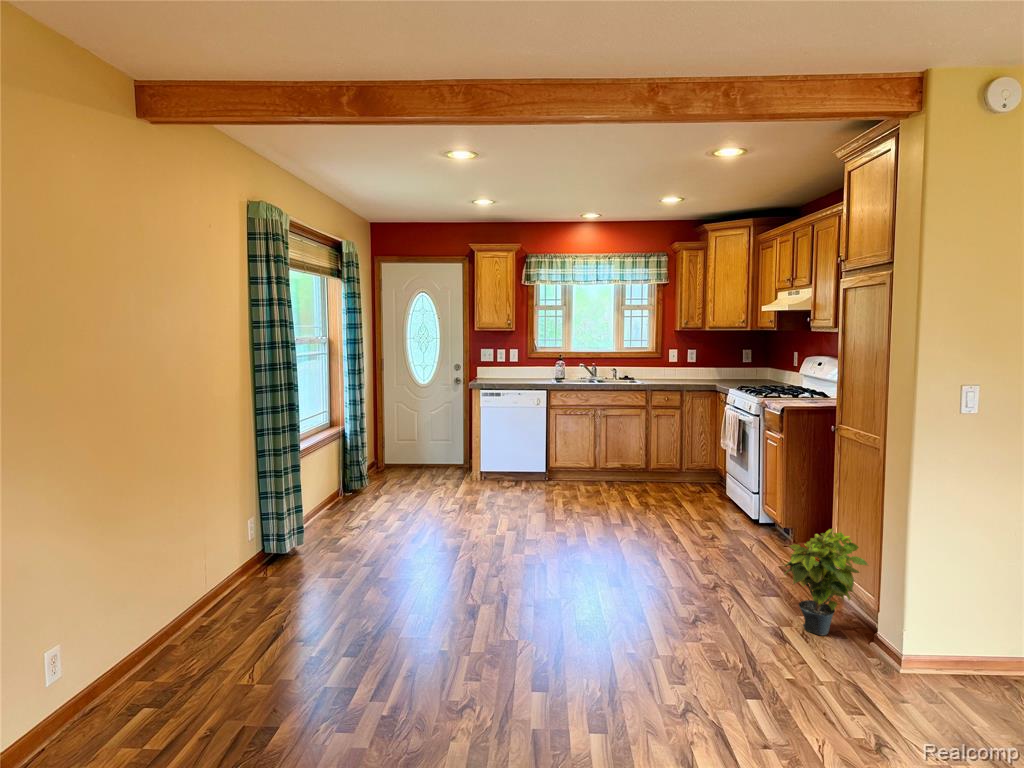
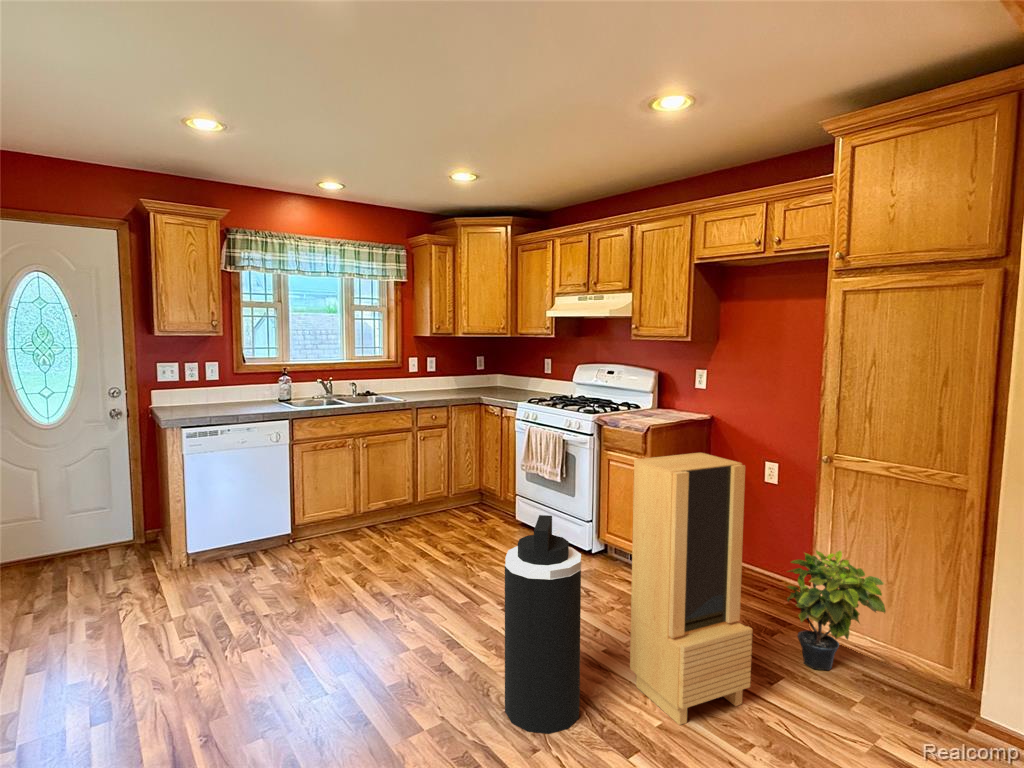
storage cabinet: none [638,422,713,622] -> present [630,453,752,725]
trash can: none [547,453,599,593] -> present [505,515,581,734]

